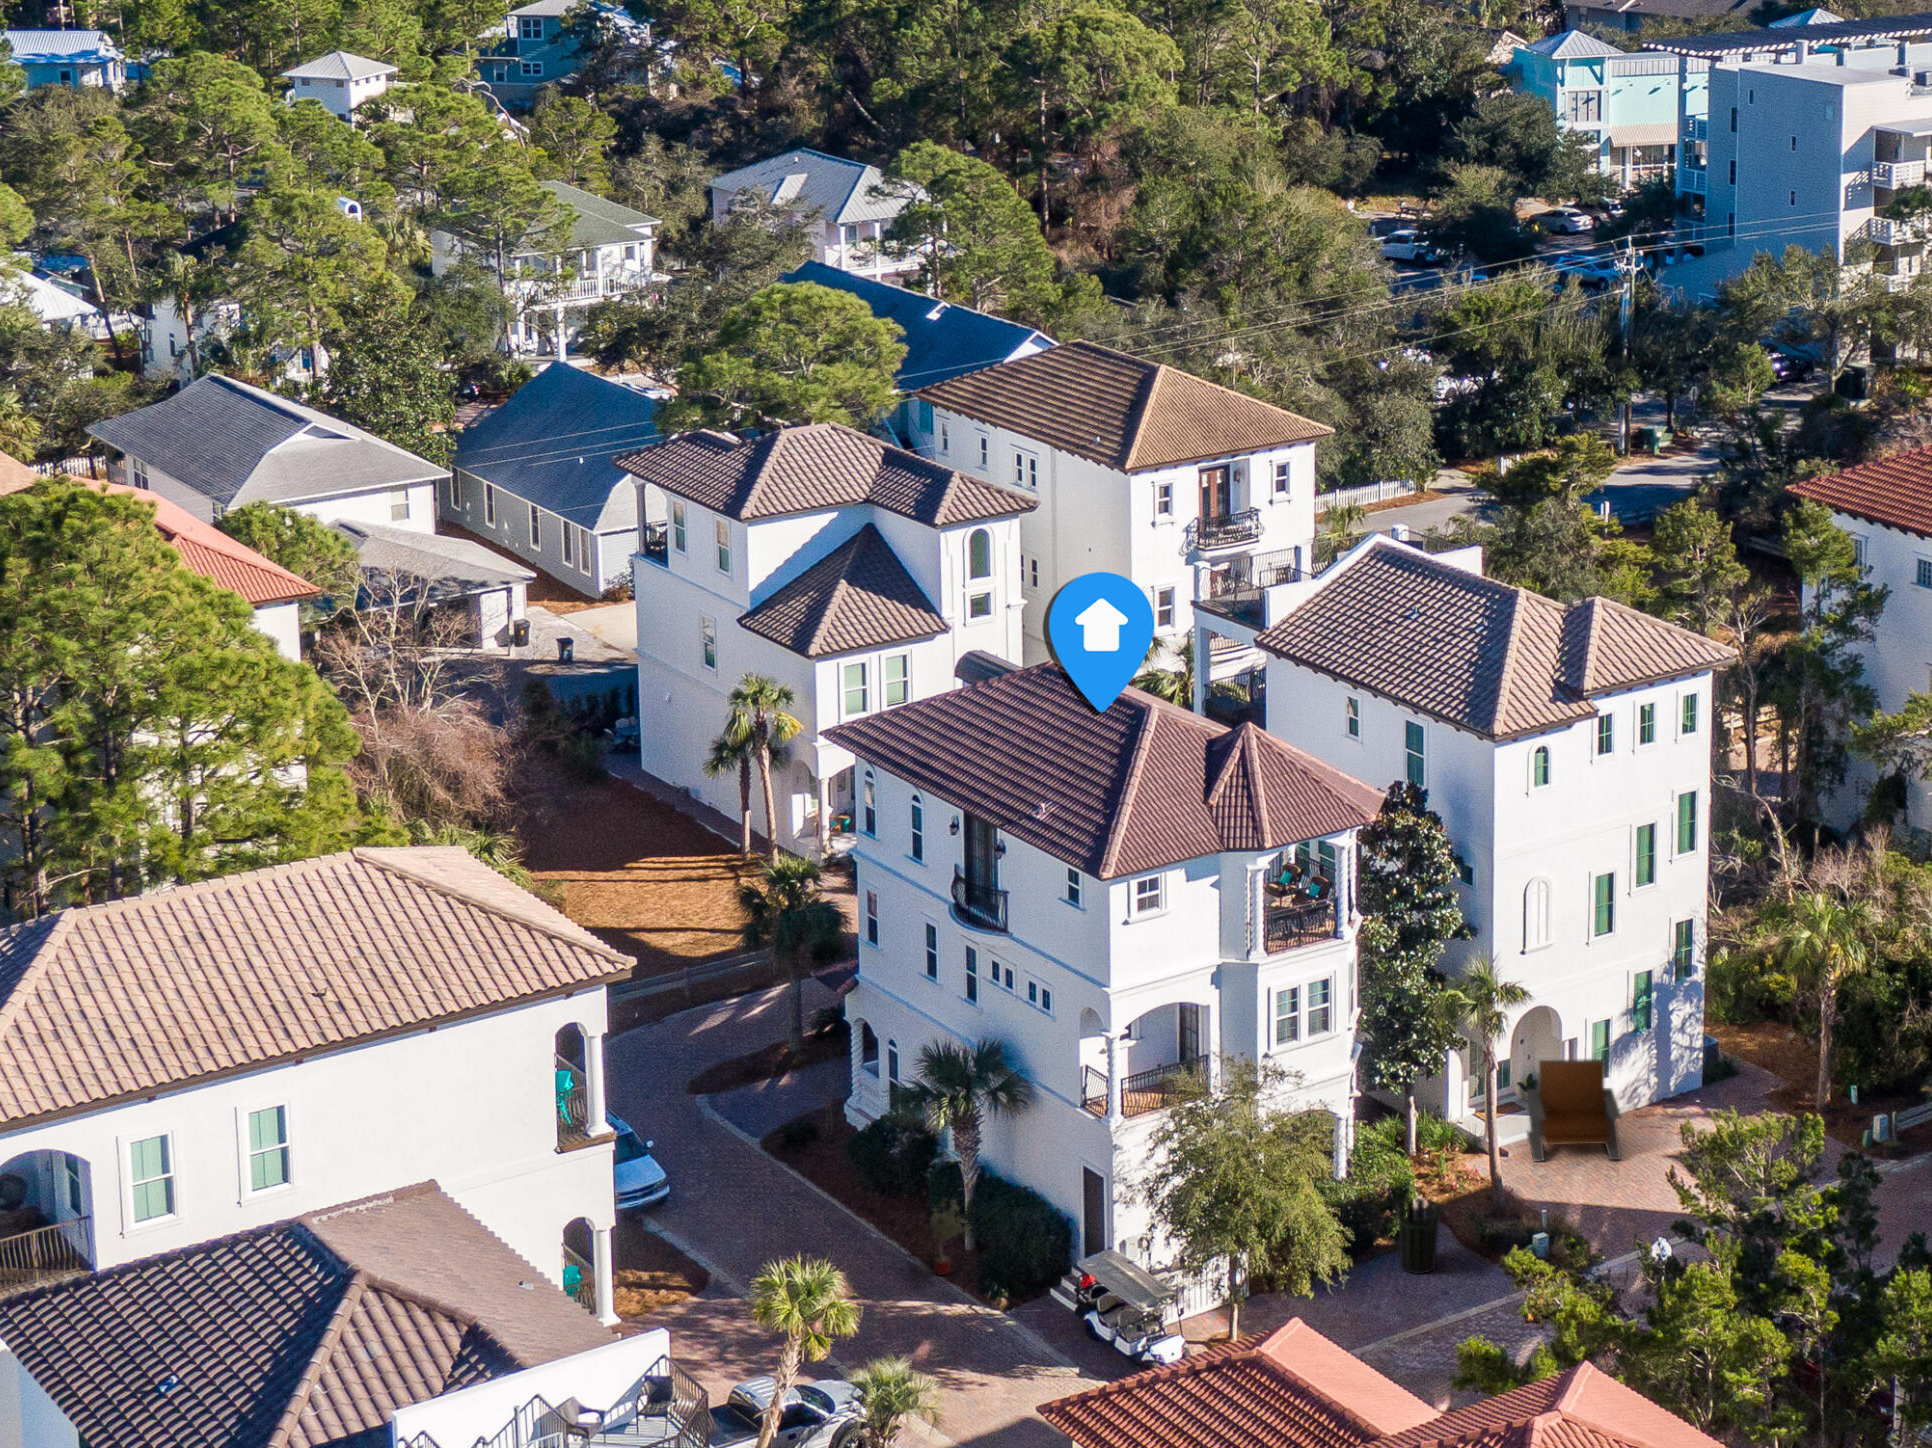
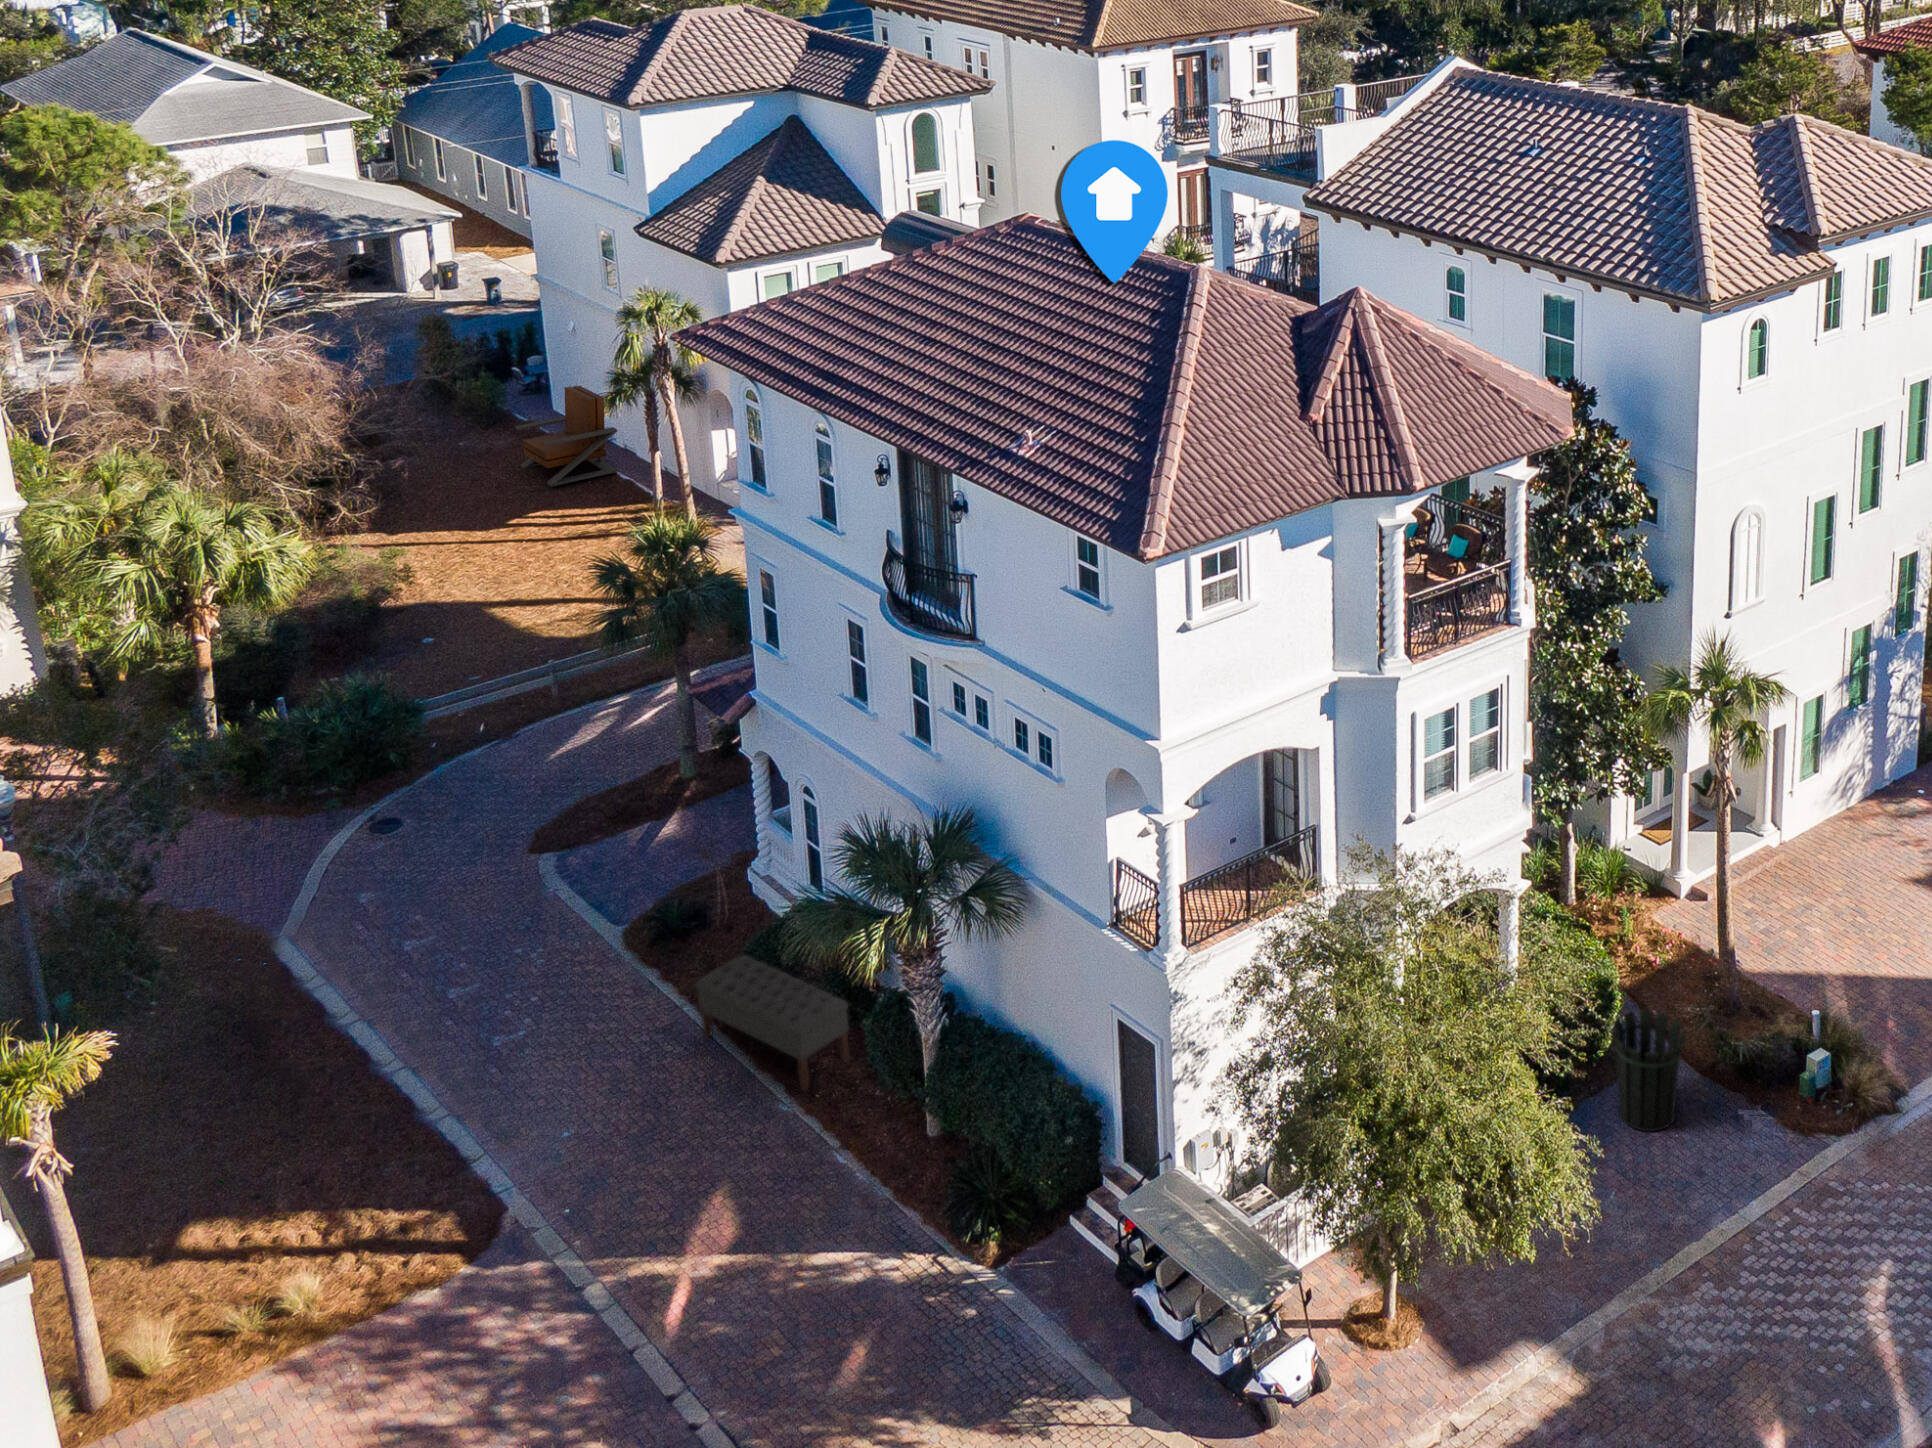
lounge chair: present [1527,1059,1621,1161] -> present [515,386,619,486]
bench: none [817,1143,915,1223] -> present [695,955,850,1091]
potted tree: present [931,1198,970,1275] -> none [863,1075,939,1193]

